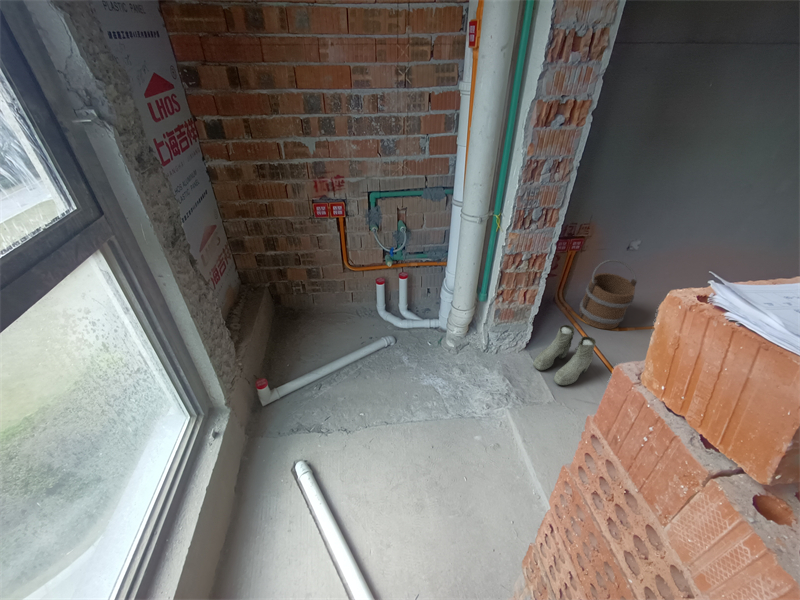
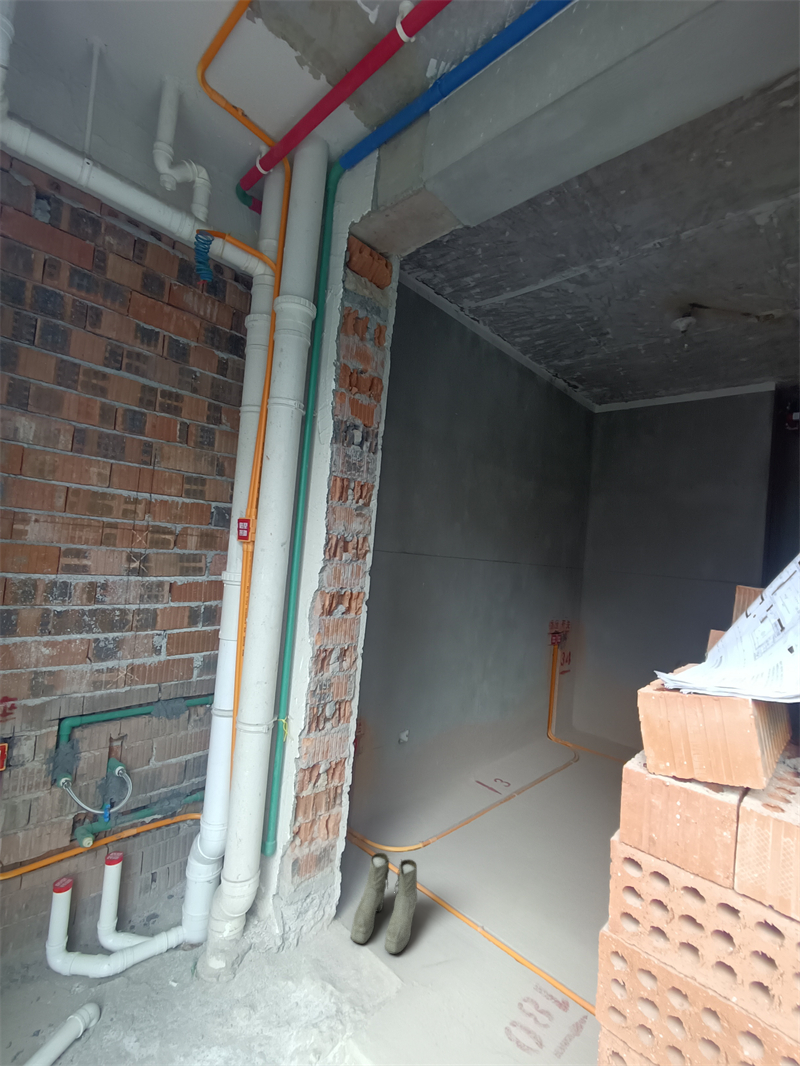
bucket: present [579,260,637,329] -> none [368,753,422,849]

